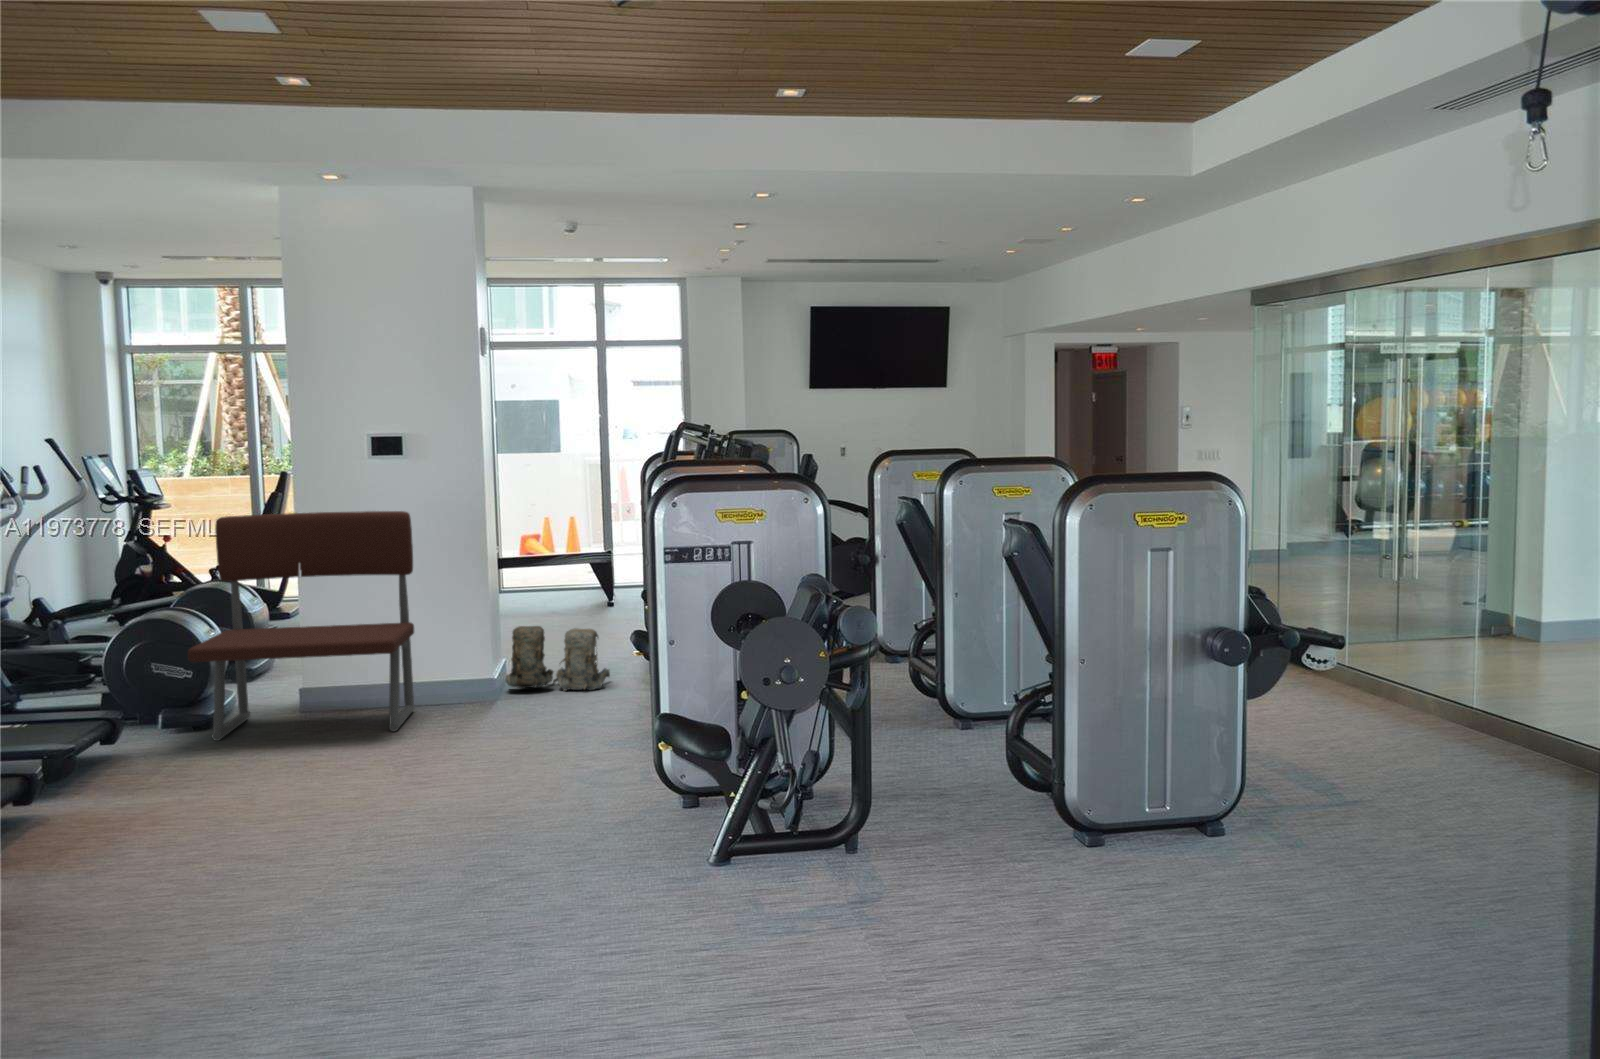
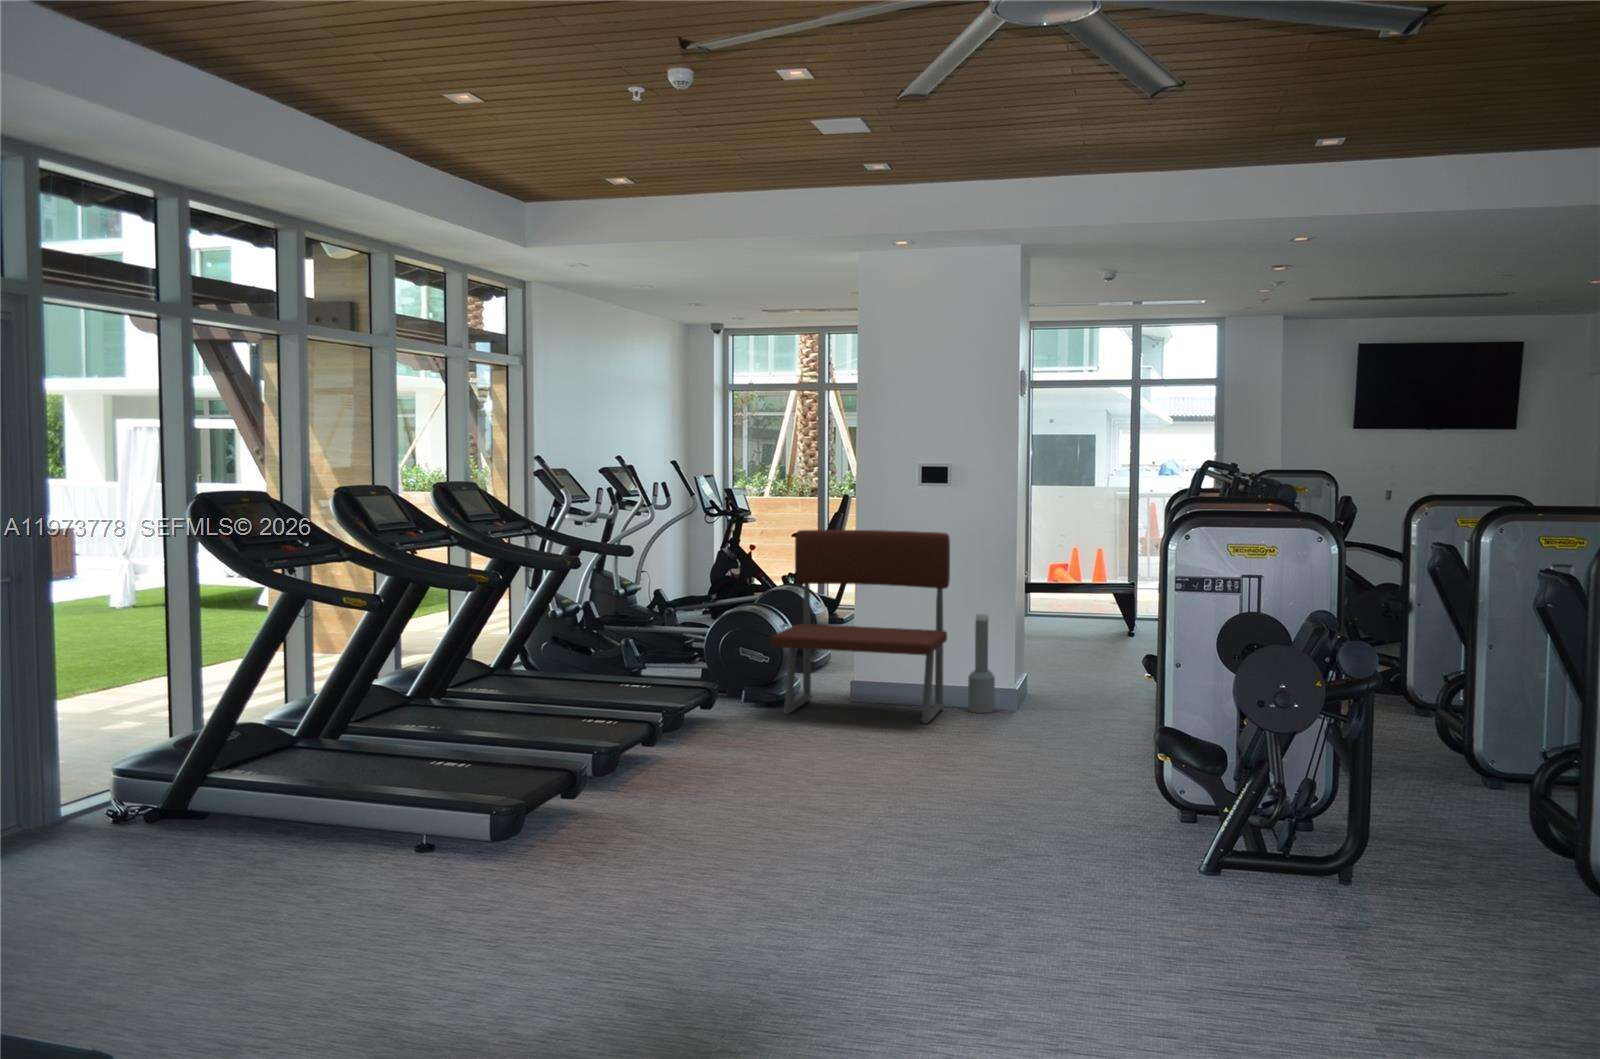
air purifier: none [442,600,474,711] -> present [968,614,995,713]
backpack: present [506,626,610,690] -> none [1024,643,1122,710]

